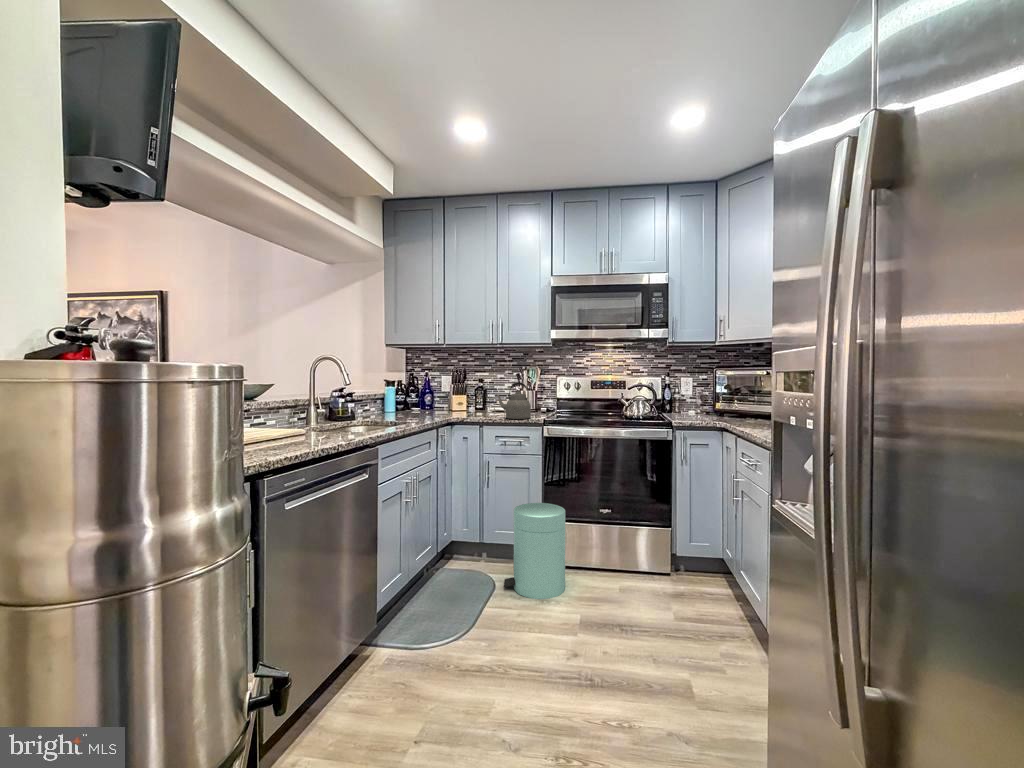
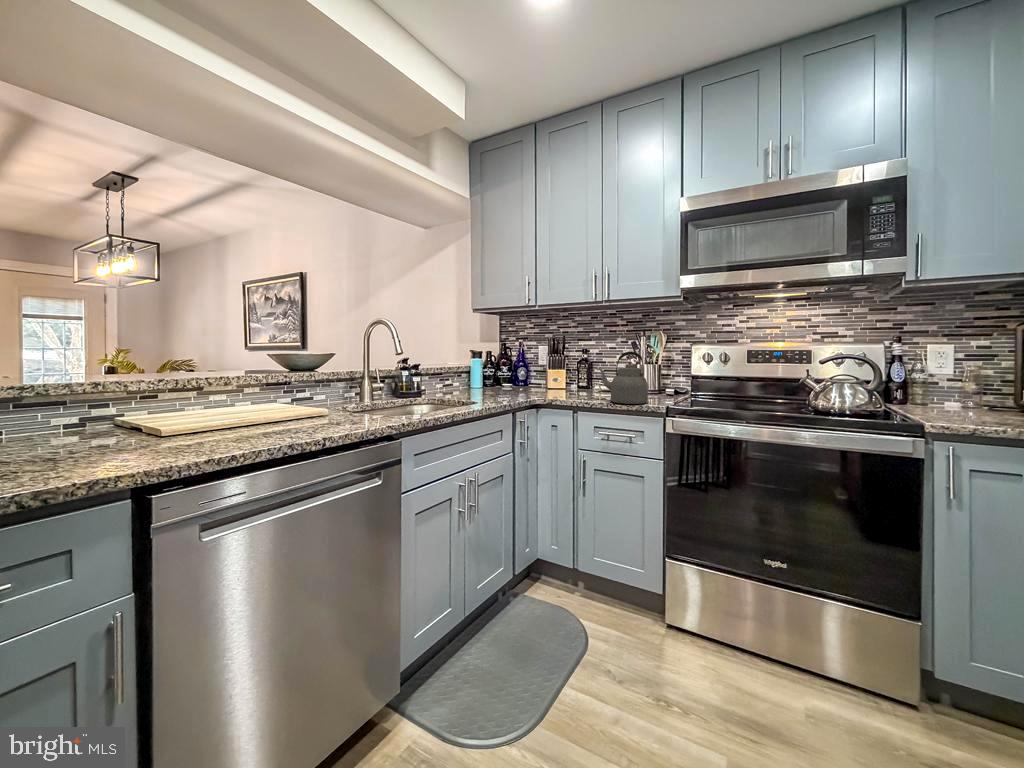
trash can: present [504,503,565,599] -> none [588,538,699,721]

